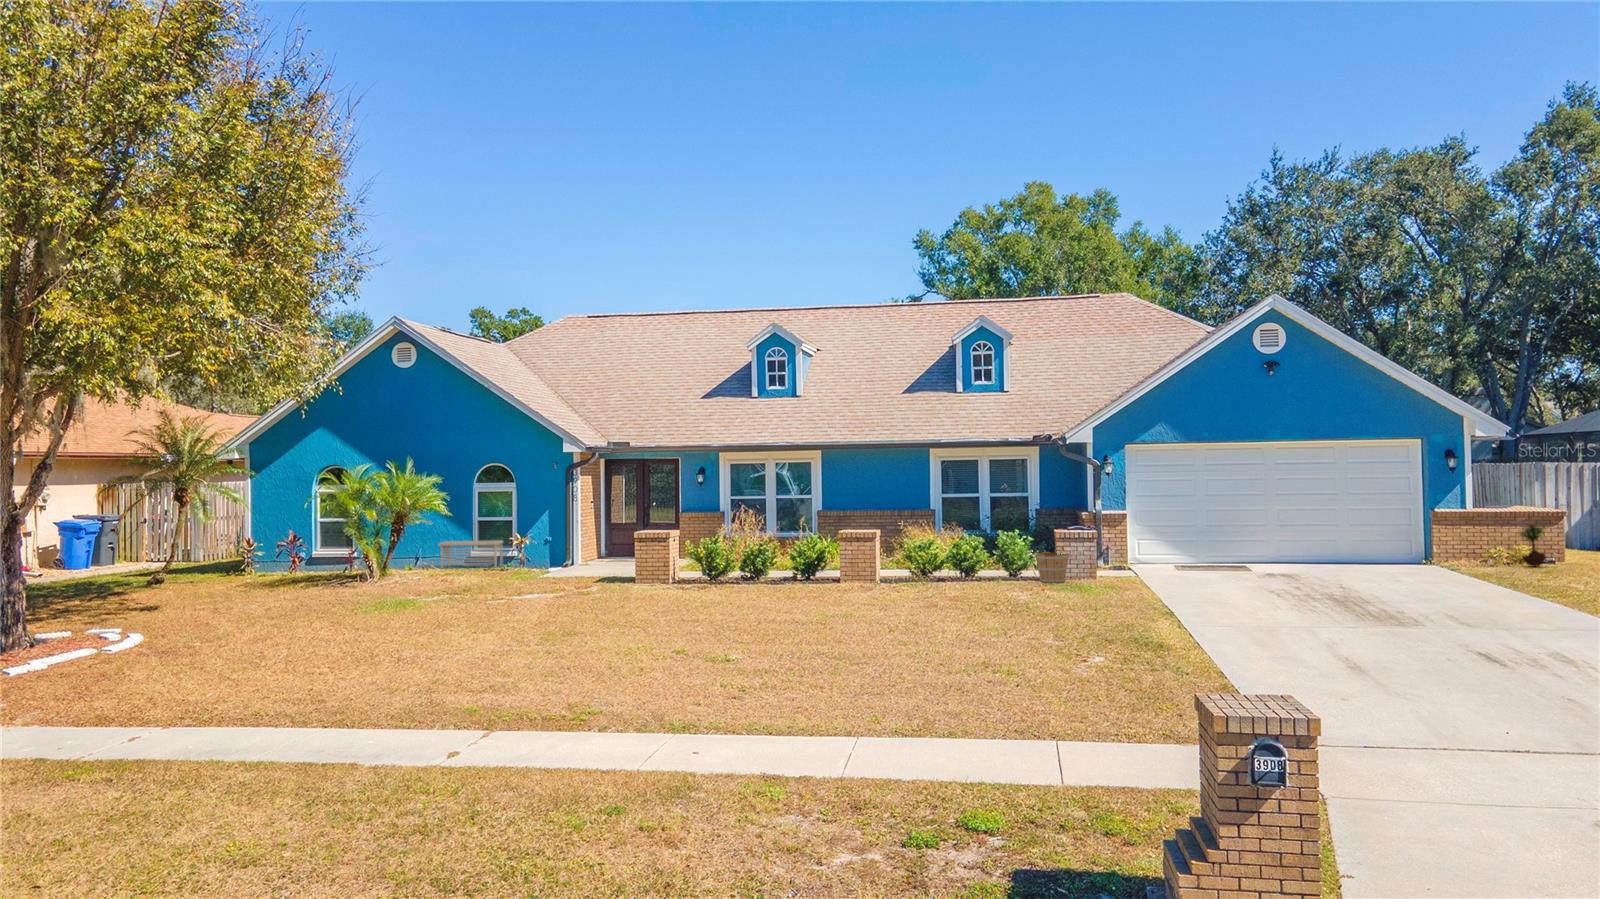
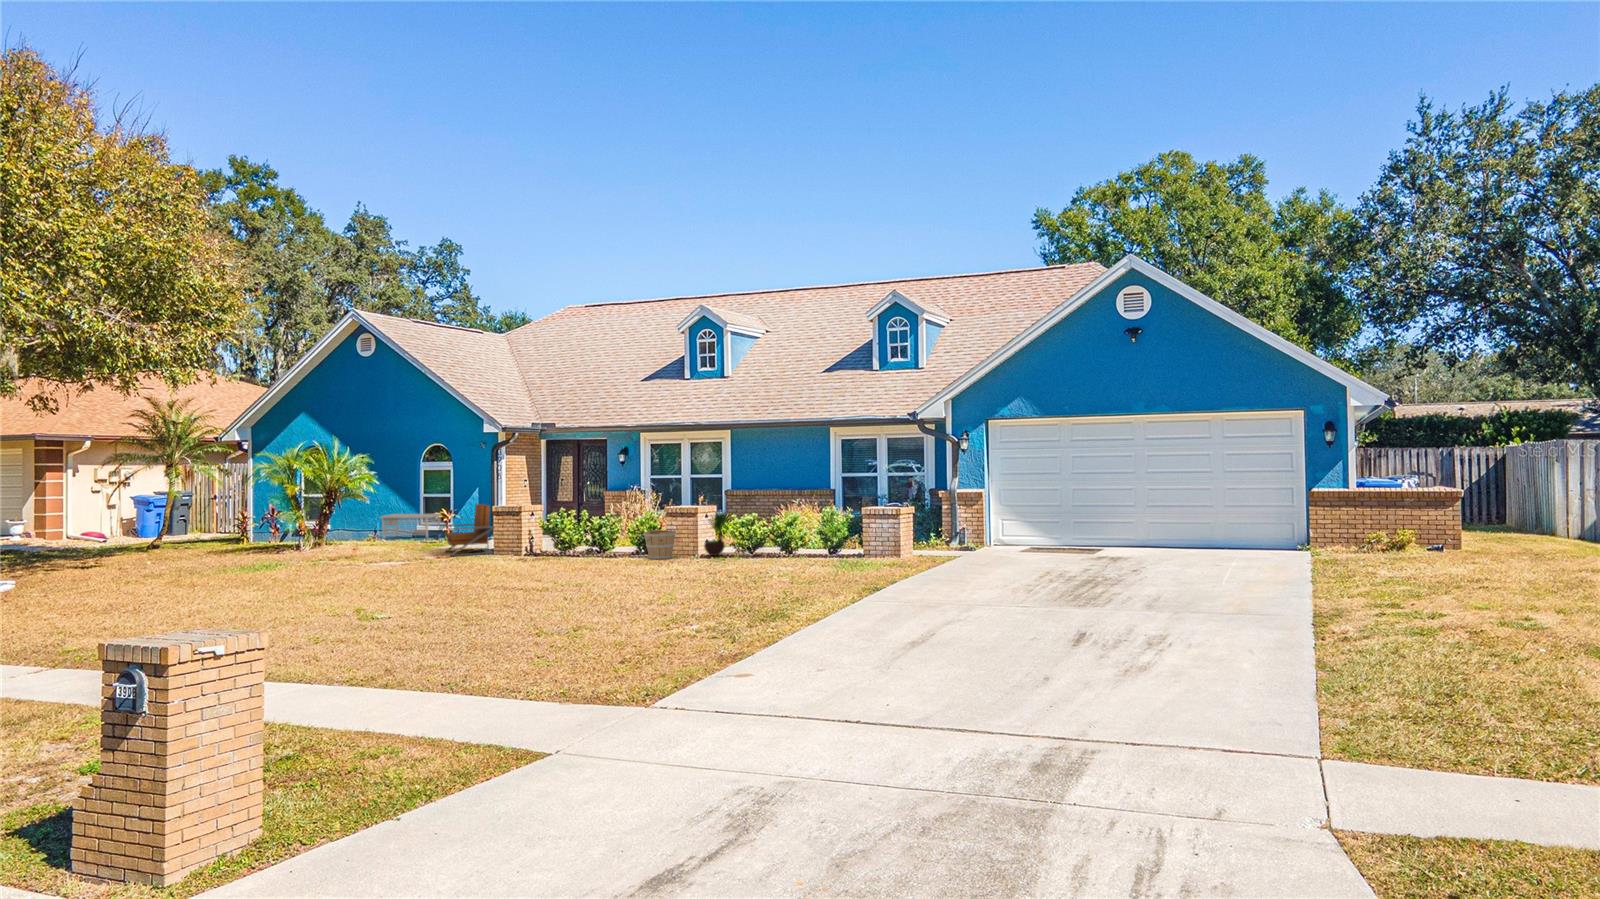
potted tree: present [1520,525,1546,567] -> present [704,514,727,556]
lounge chair: none [570,528,638,585] -> present [446,504,495,556]
wooden bucket: present [1035,552,1069,583] -> present [644,530,676,559]

